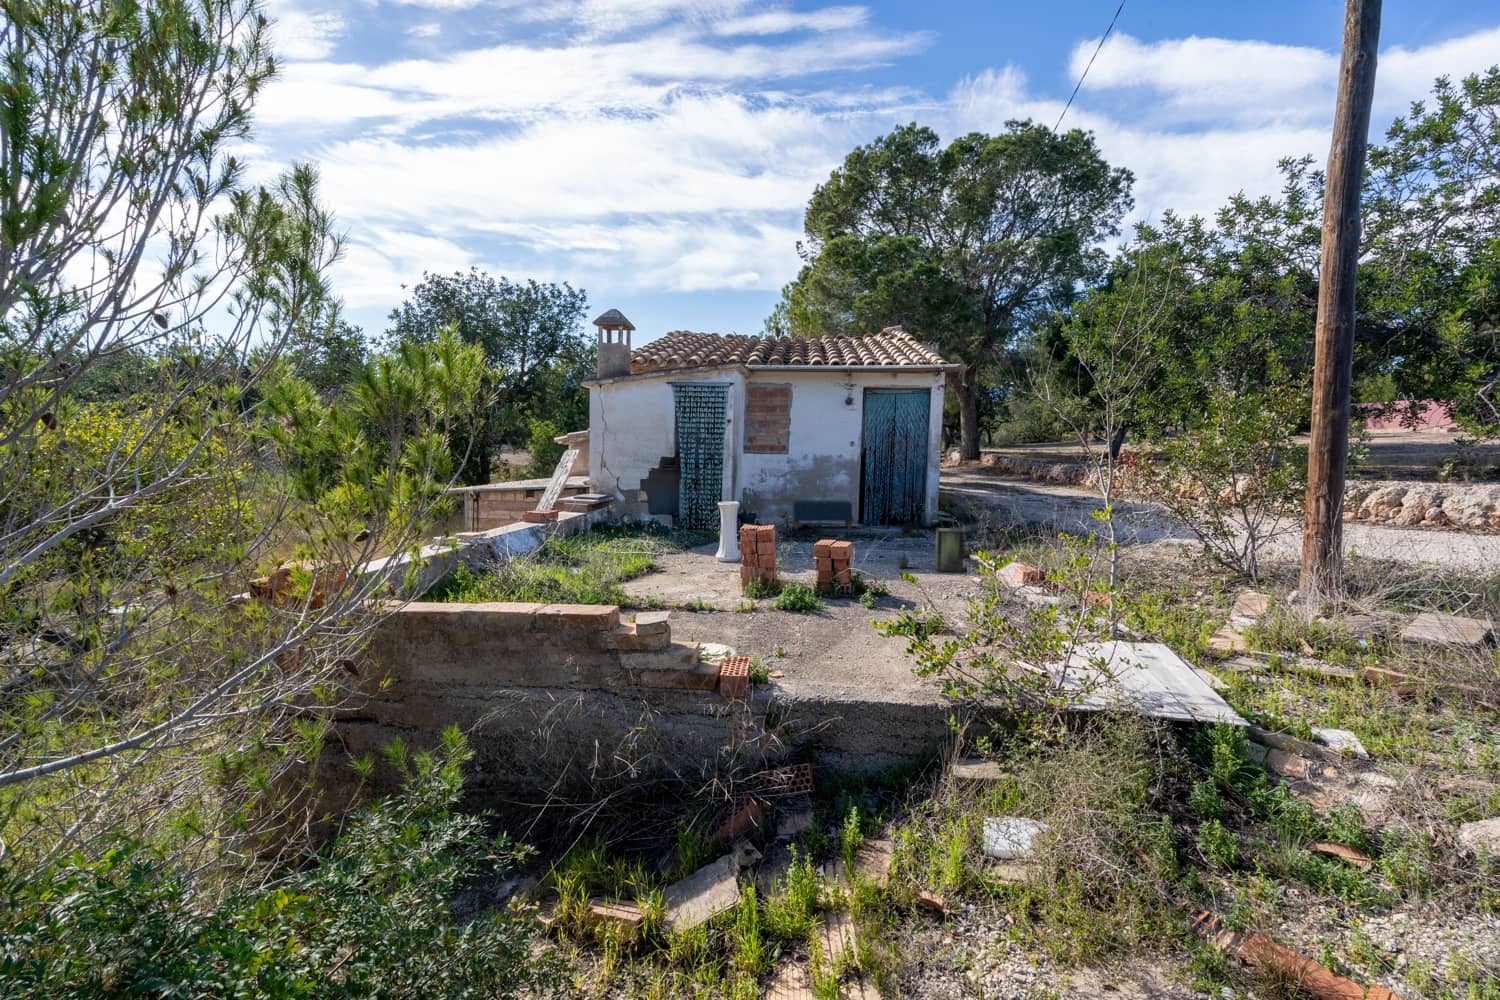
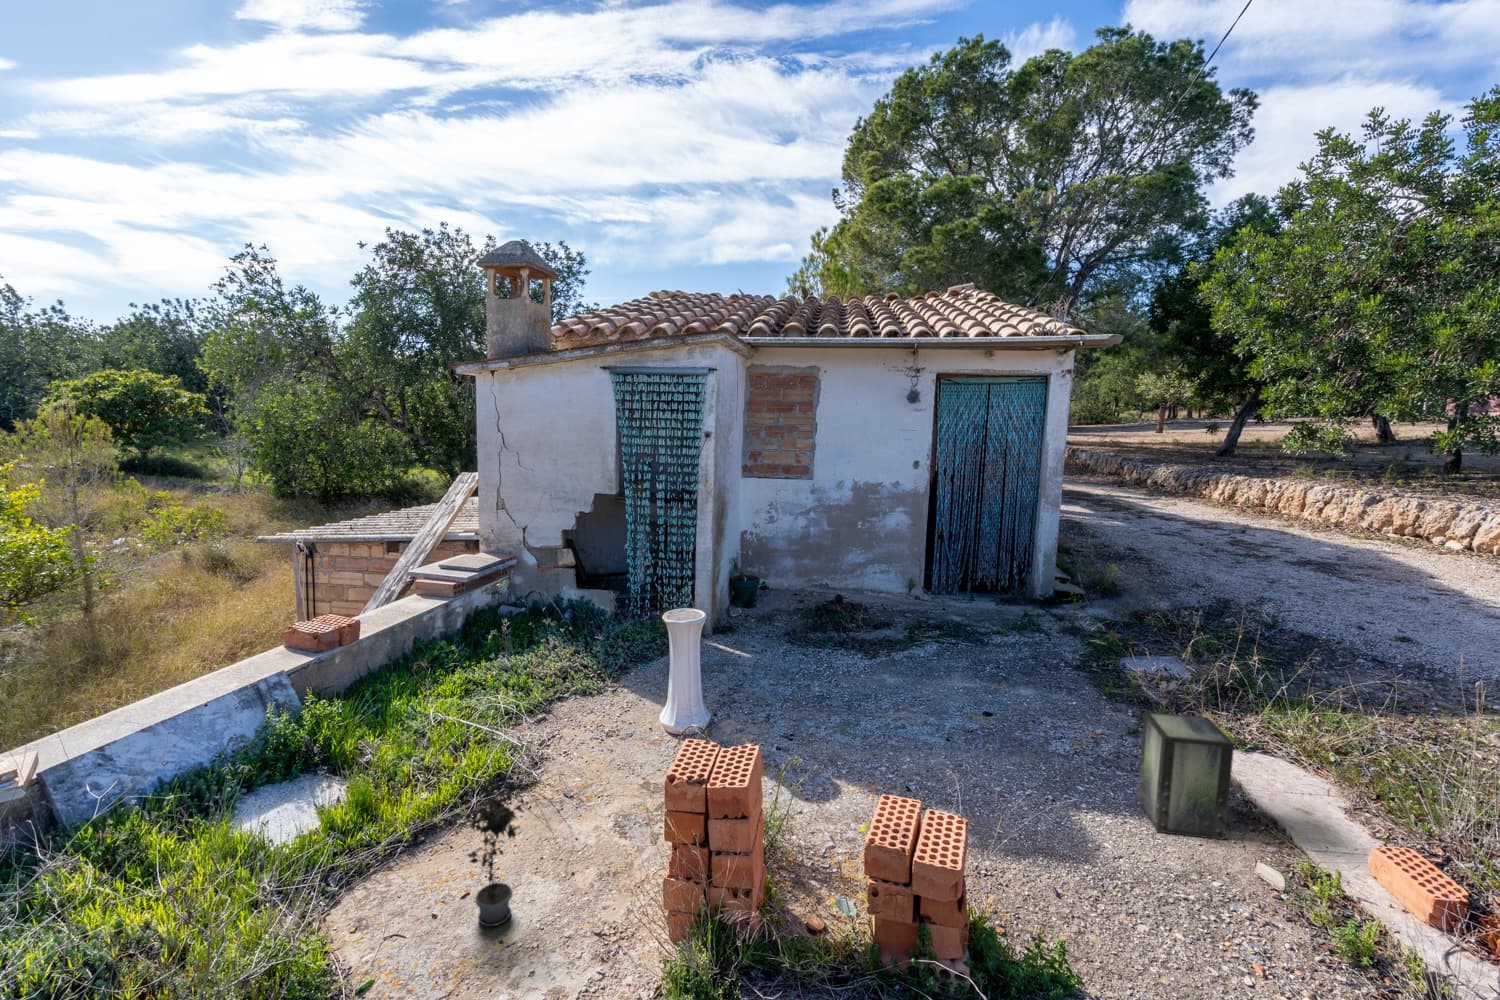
bench: present [793,500,852,529] -> none [819,555,917,608]
potted plant: present [896,522,915,568] -> present [461,774,524,926]

